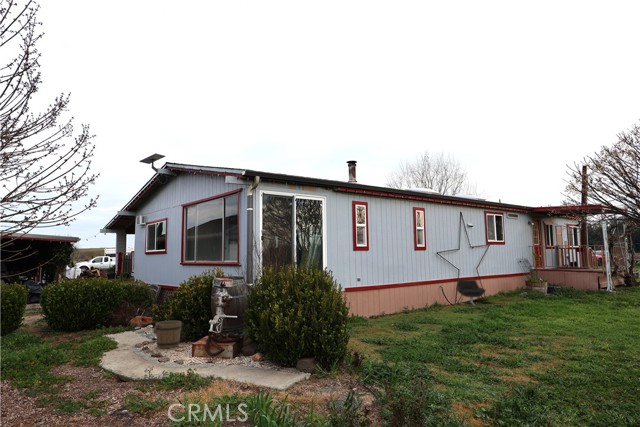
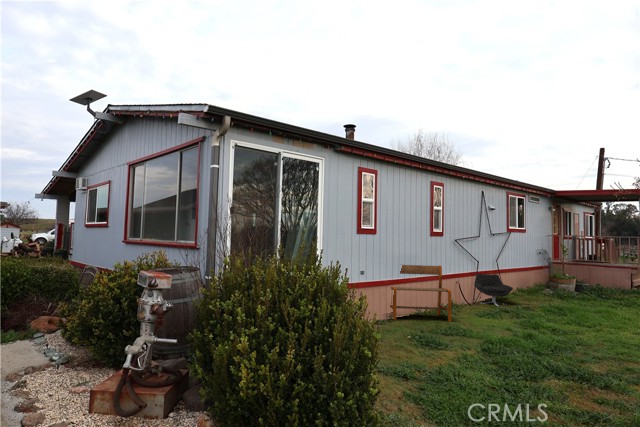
bench: none [383,273,430,315] -> present [390,265,452,322]
bucket: present [153,321,182,348] -> none [48,331,97,378]

